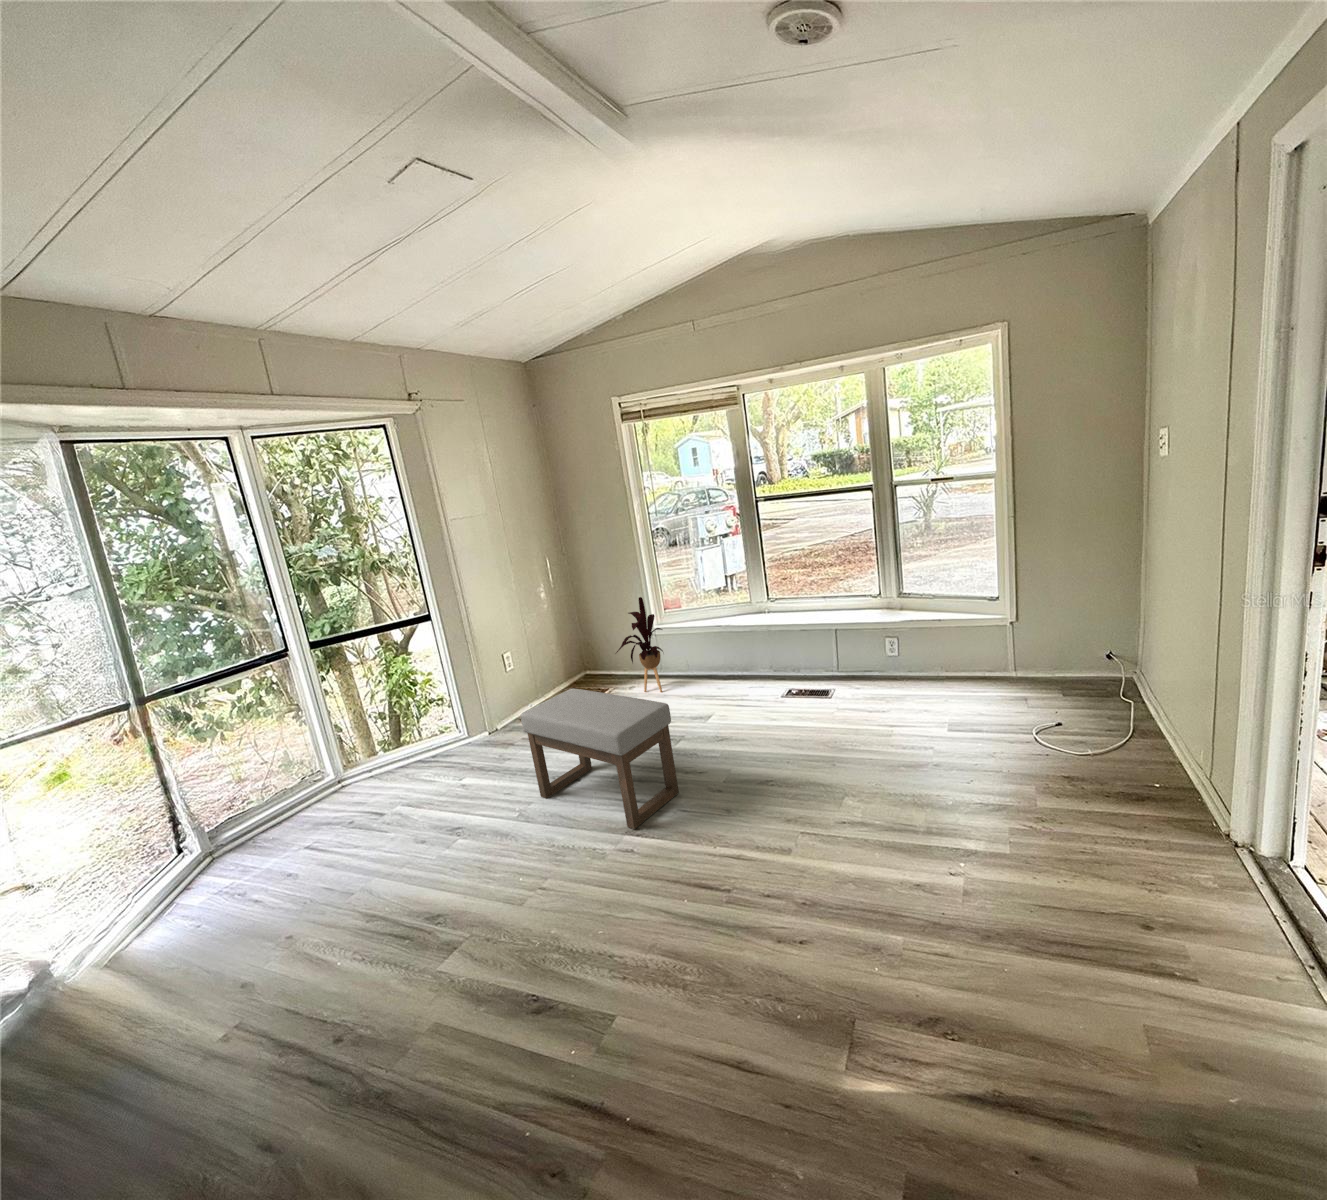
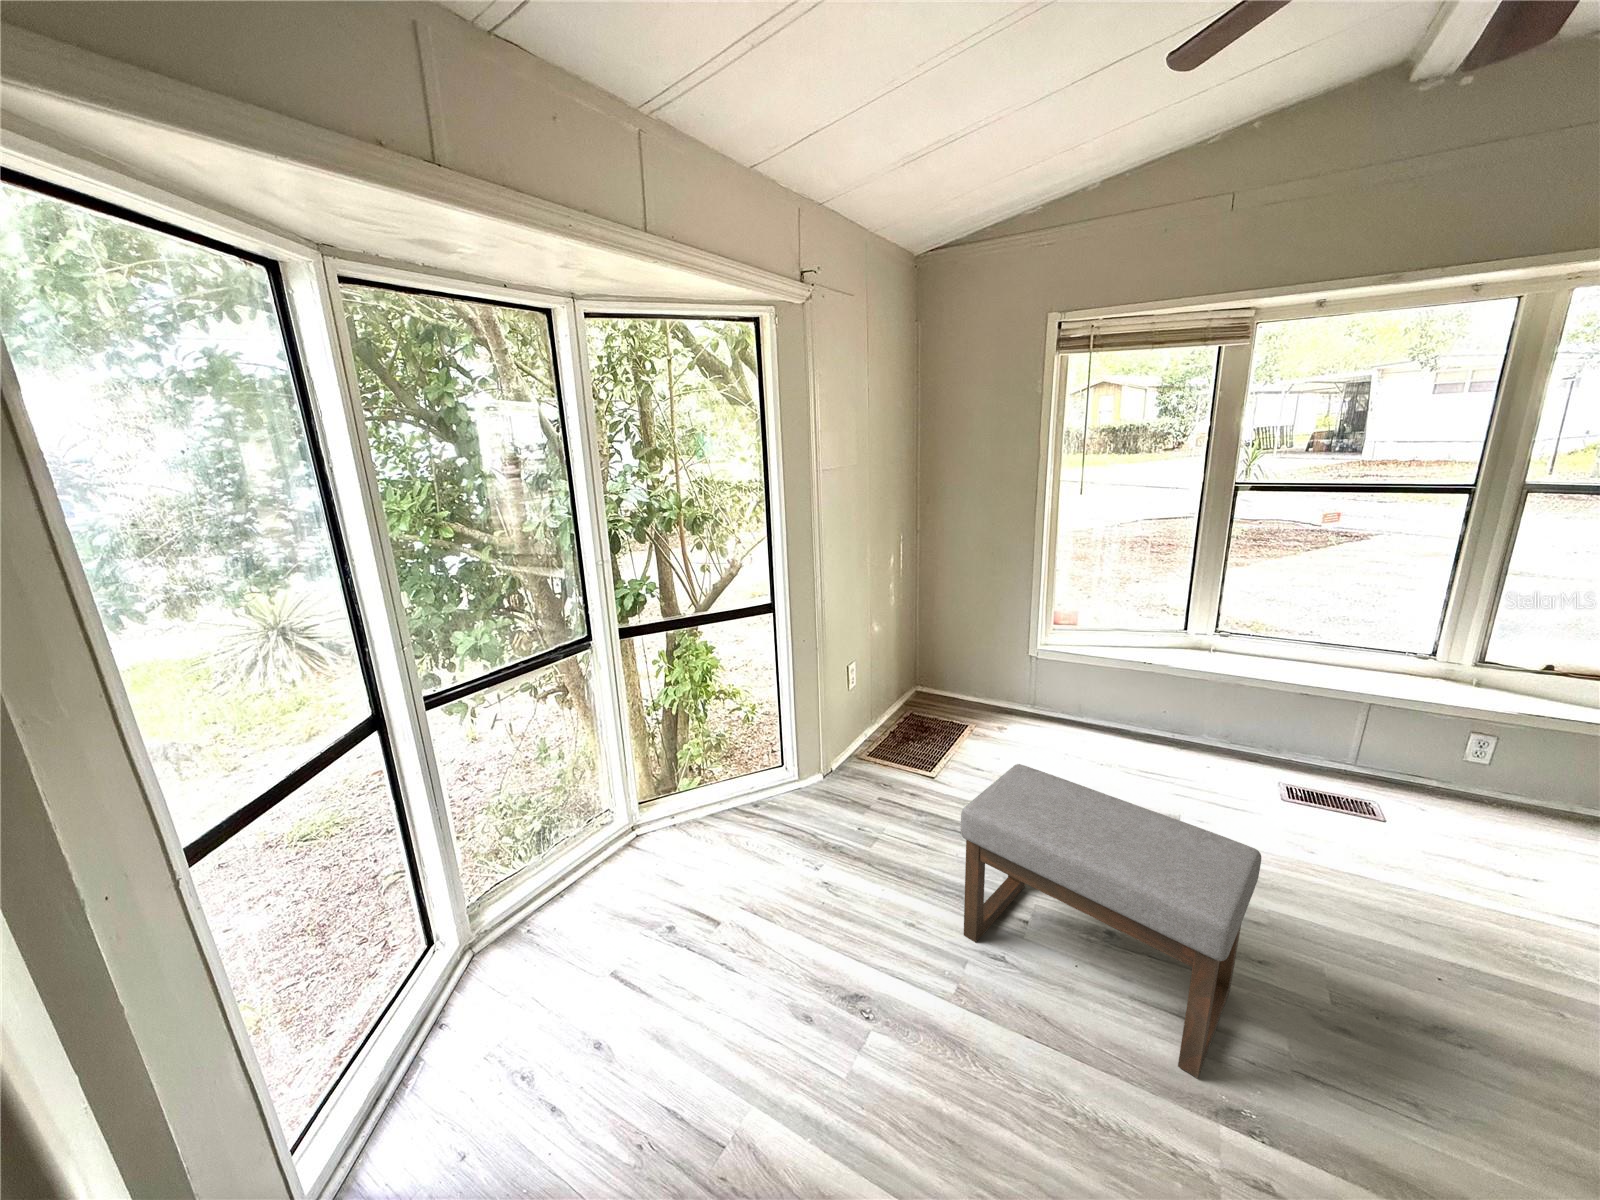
house plant: present [616,597,663,692] -> none [998,612,1079,745]

